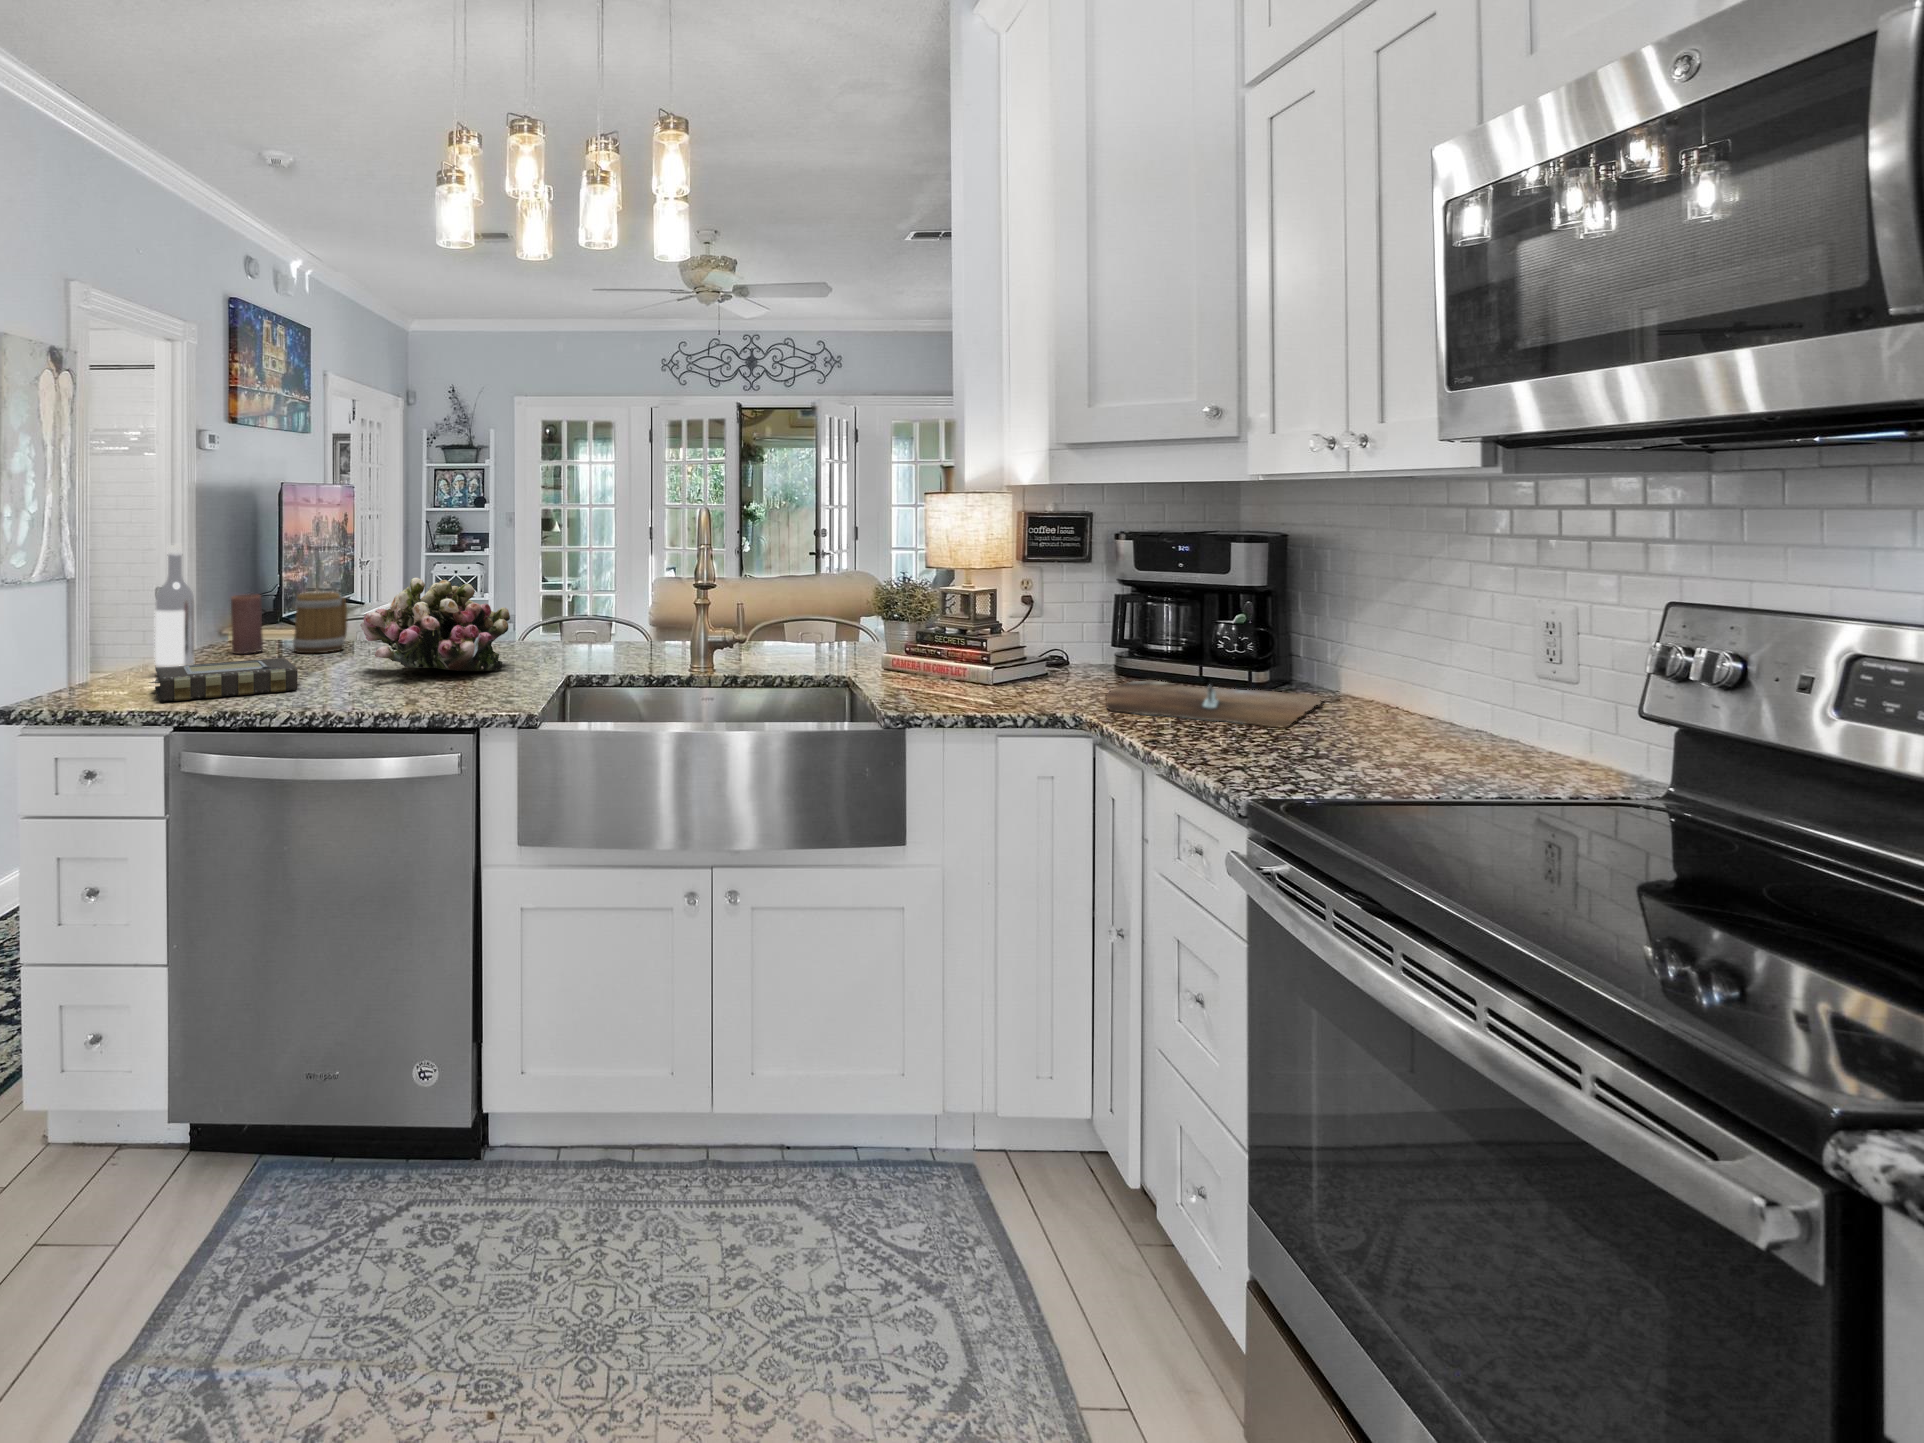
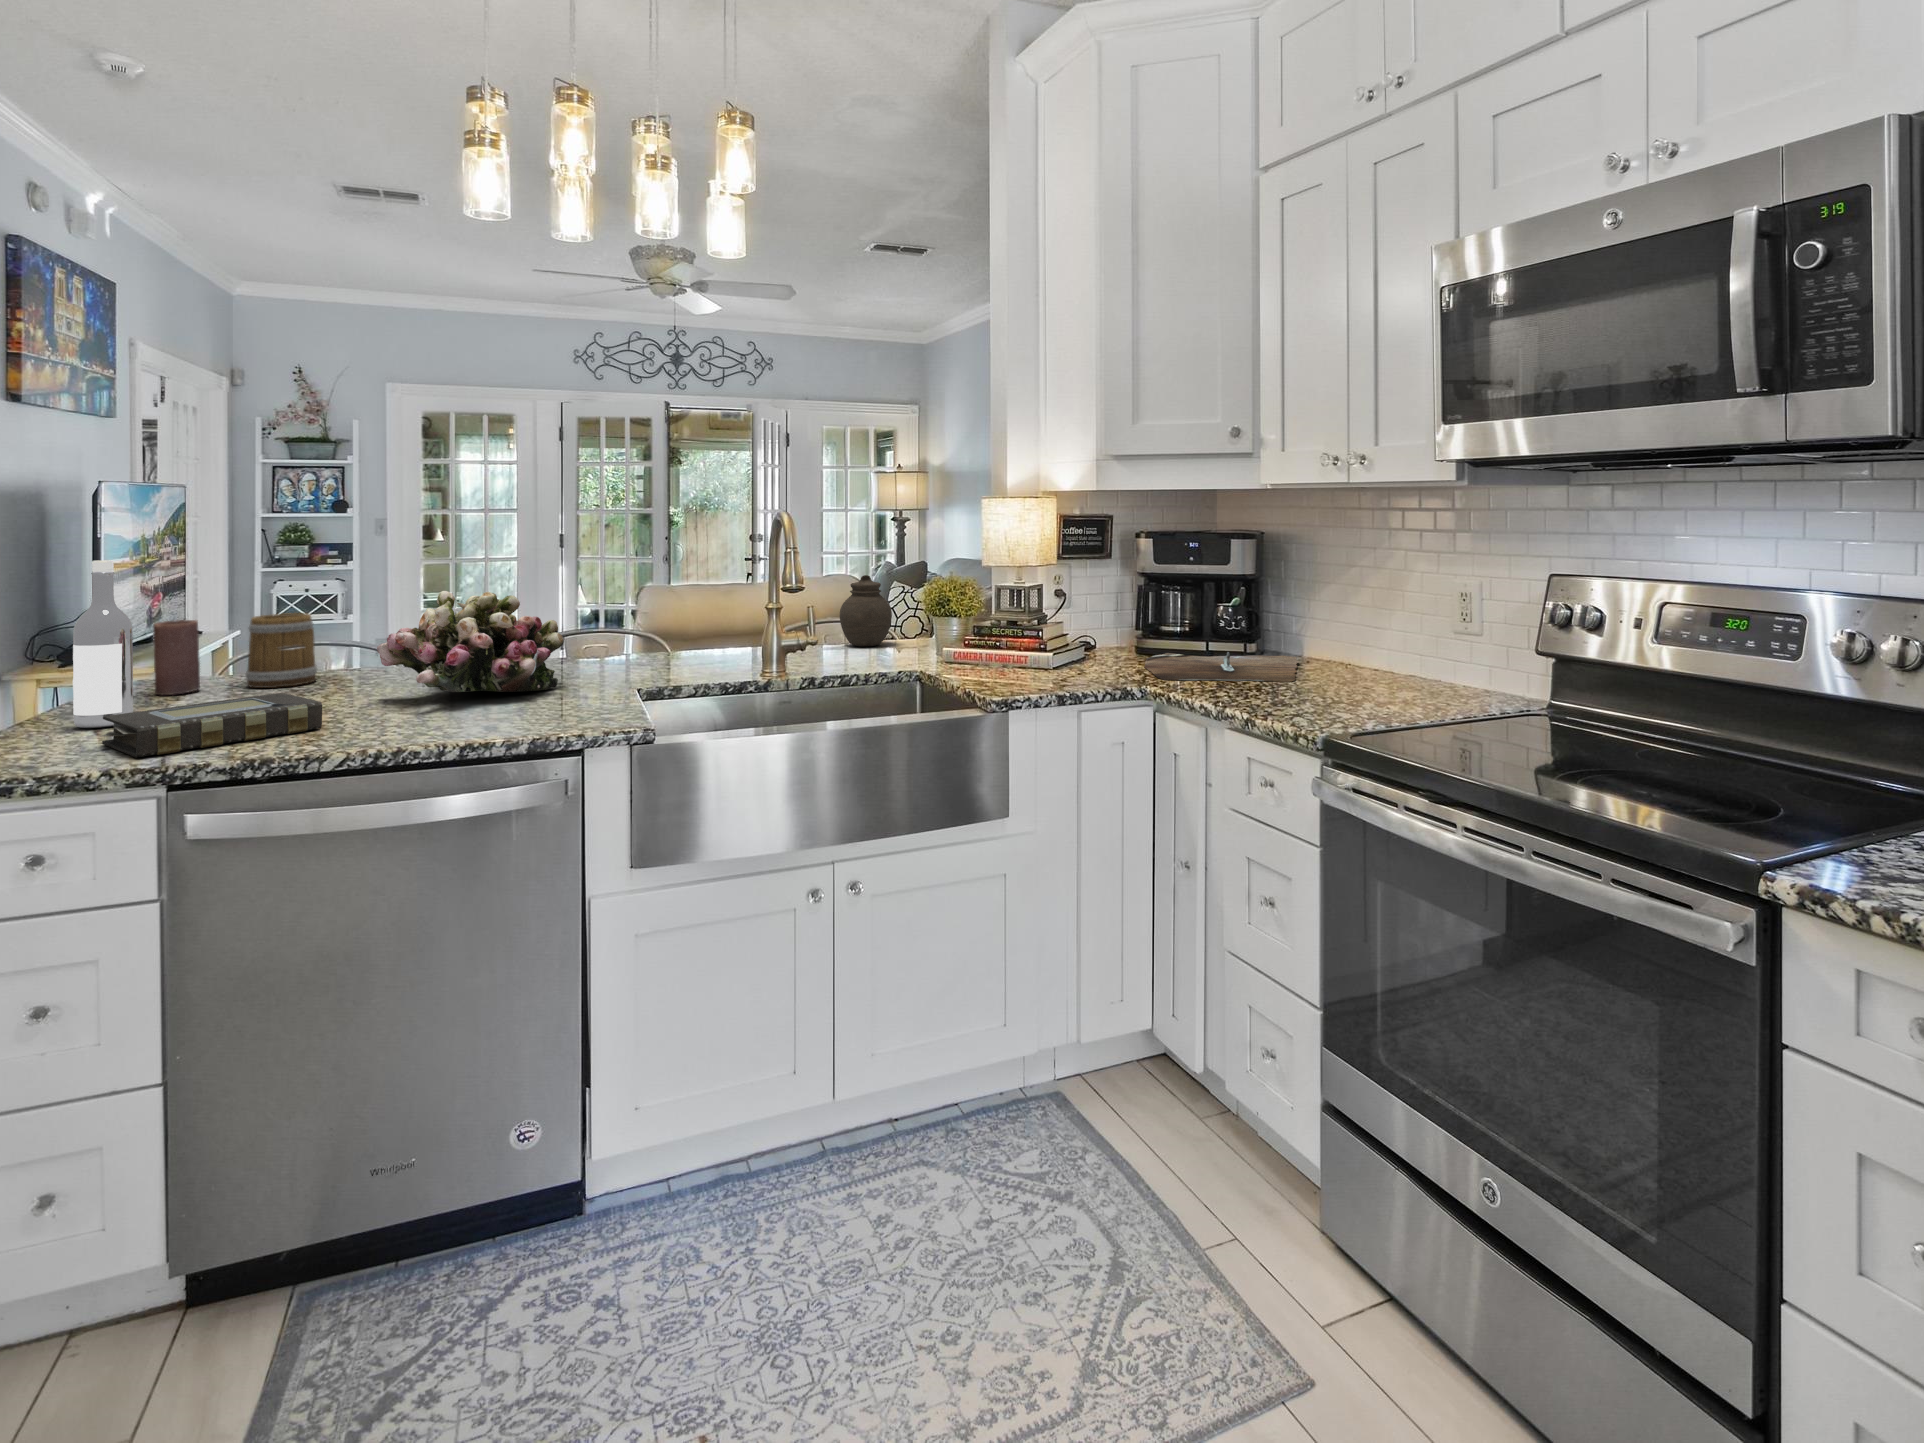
jar: none [798,576,852,650] -> present [840,575,892,646]

